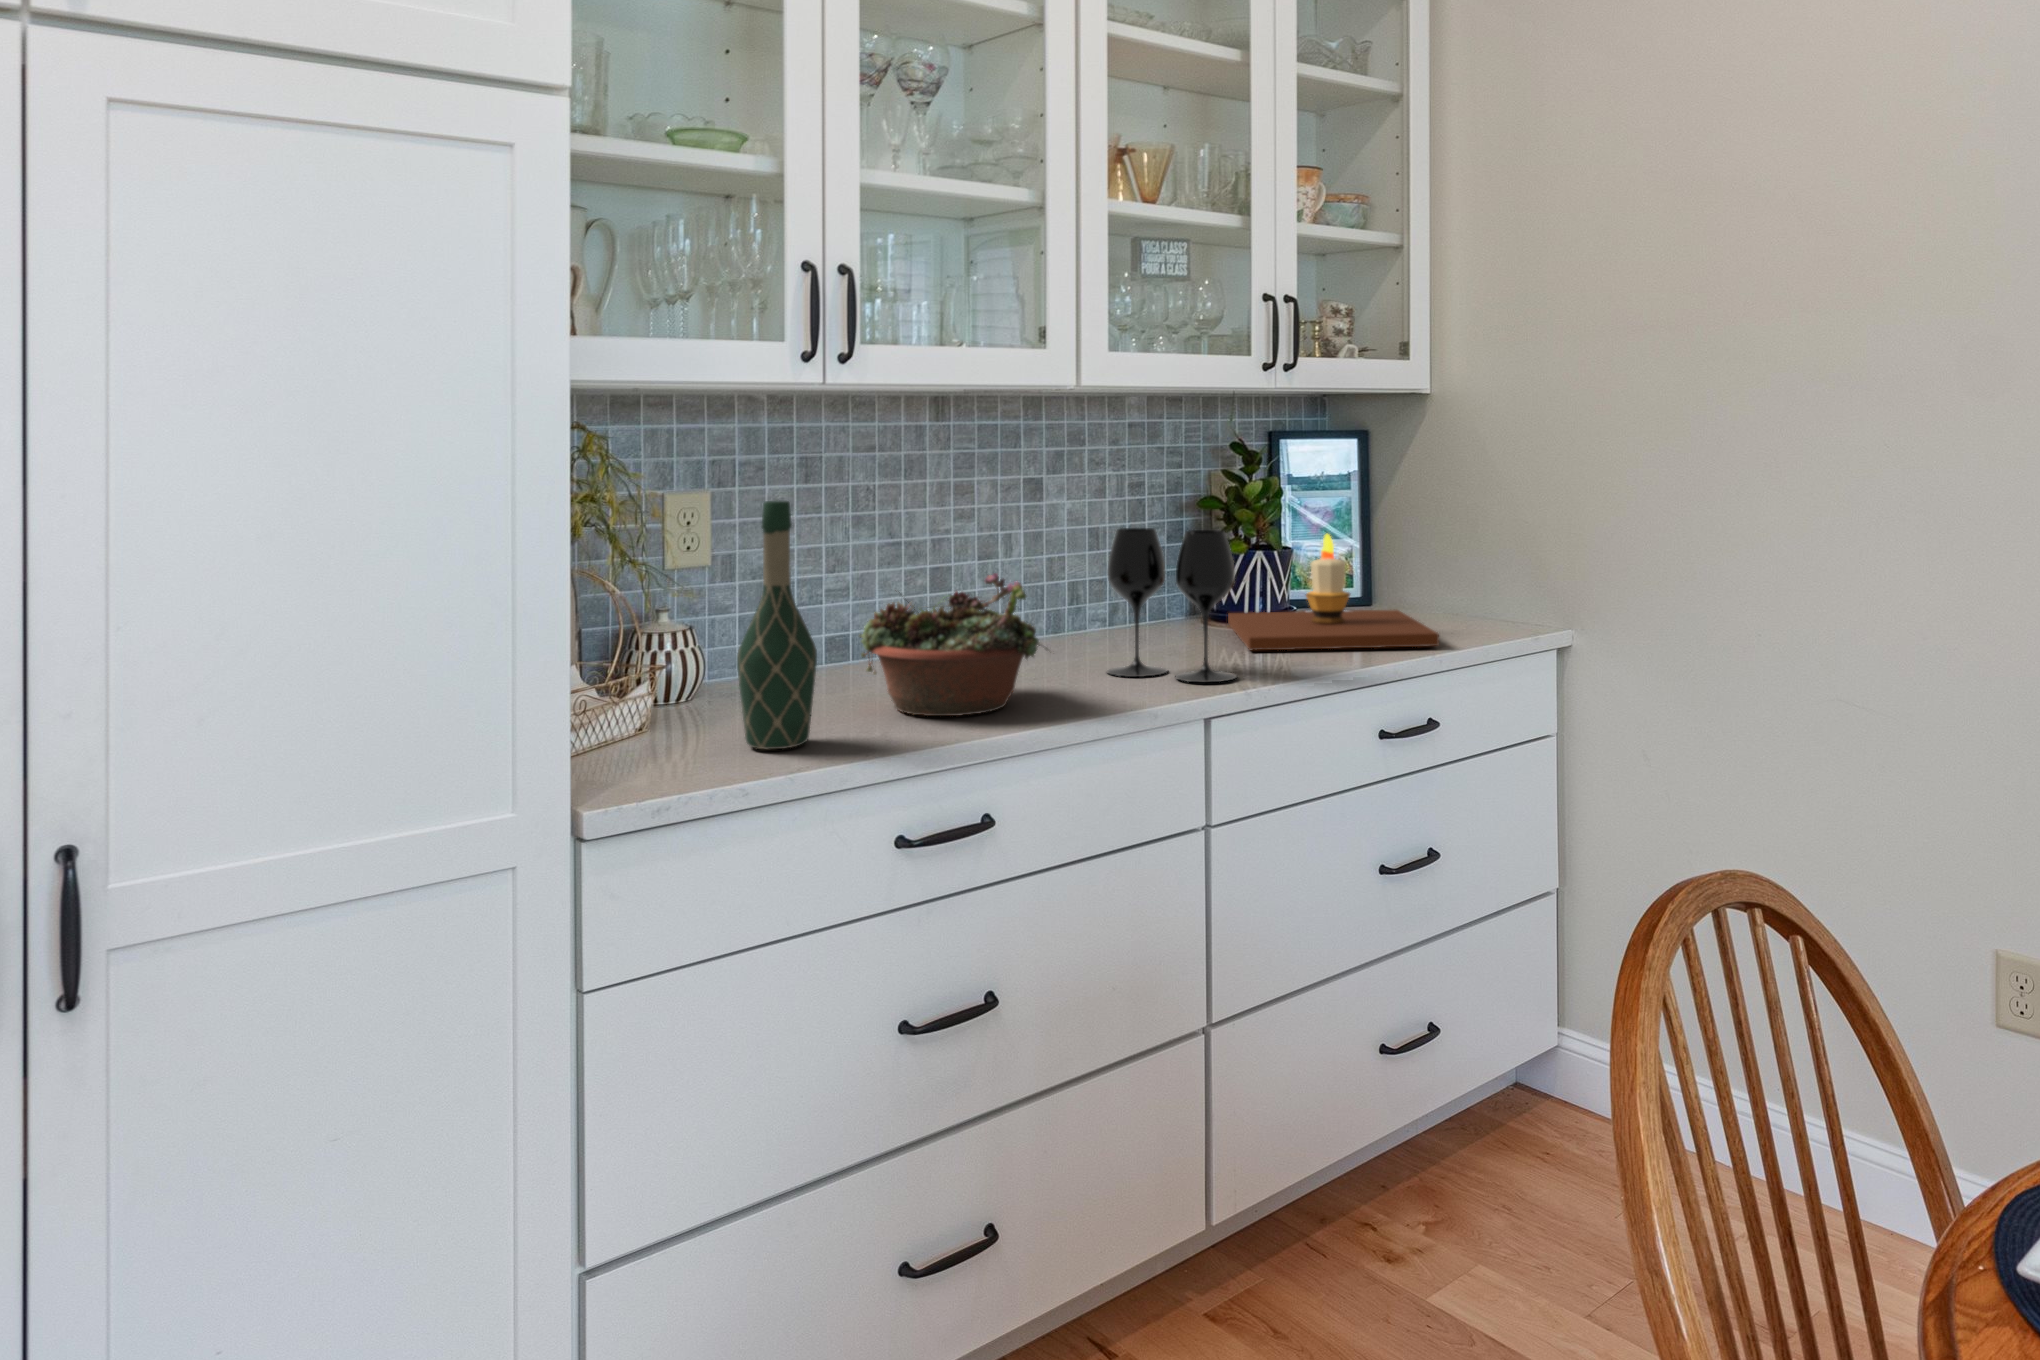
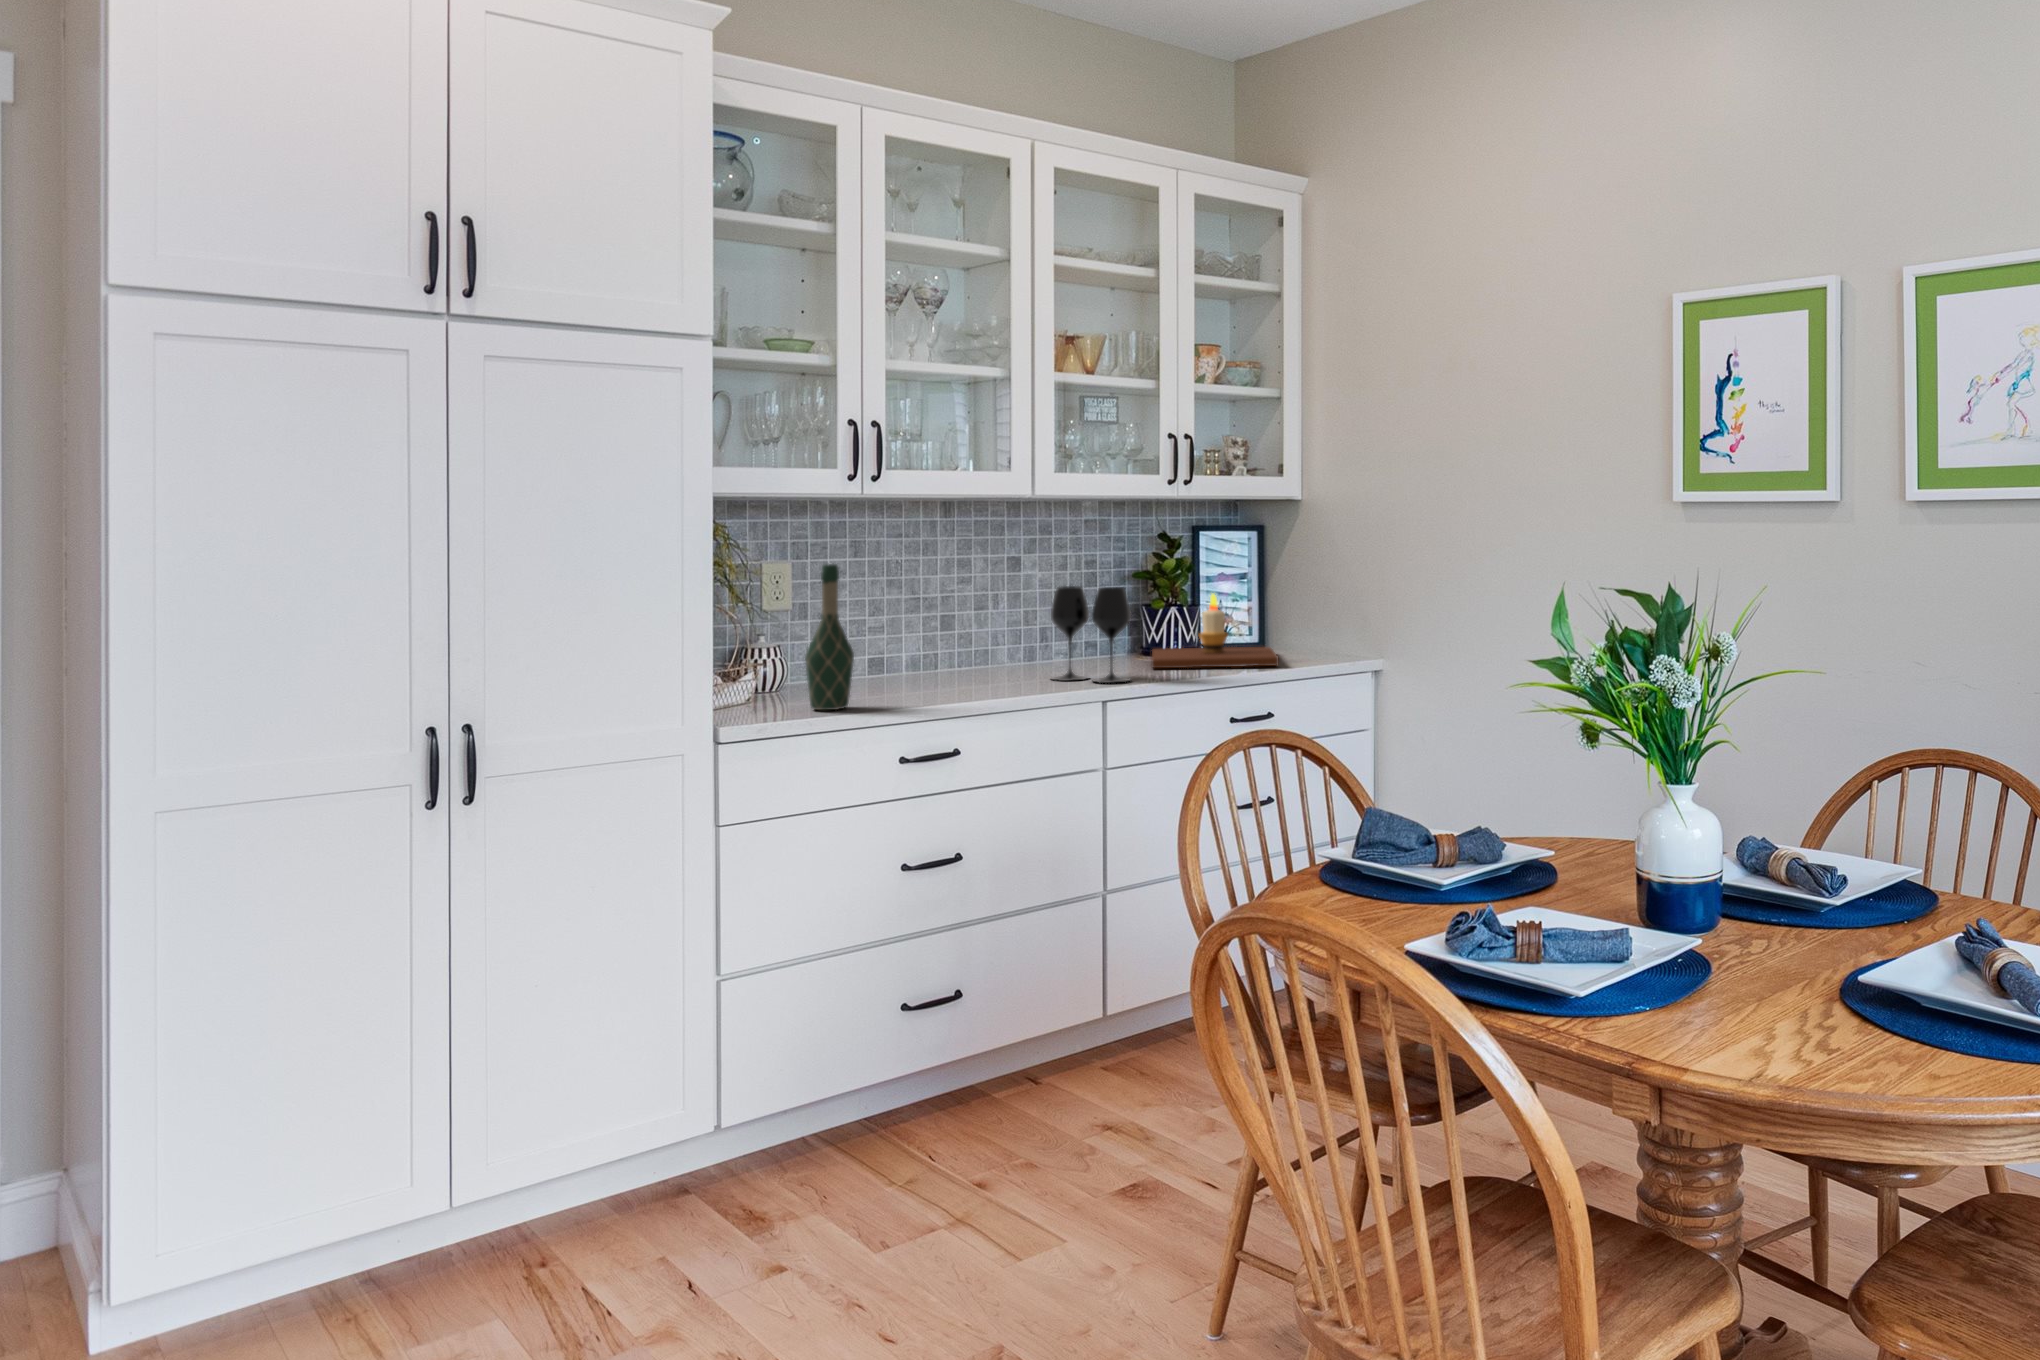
succulent planter: present [860,573,1050,716] -> none [883,611,1003,697]

